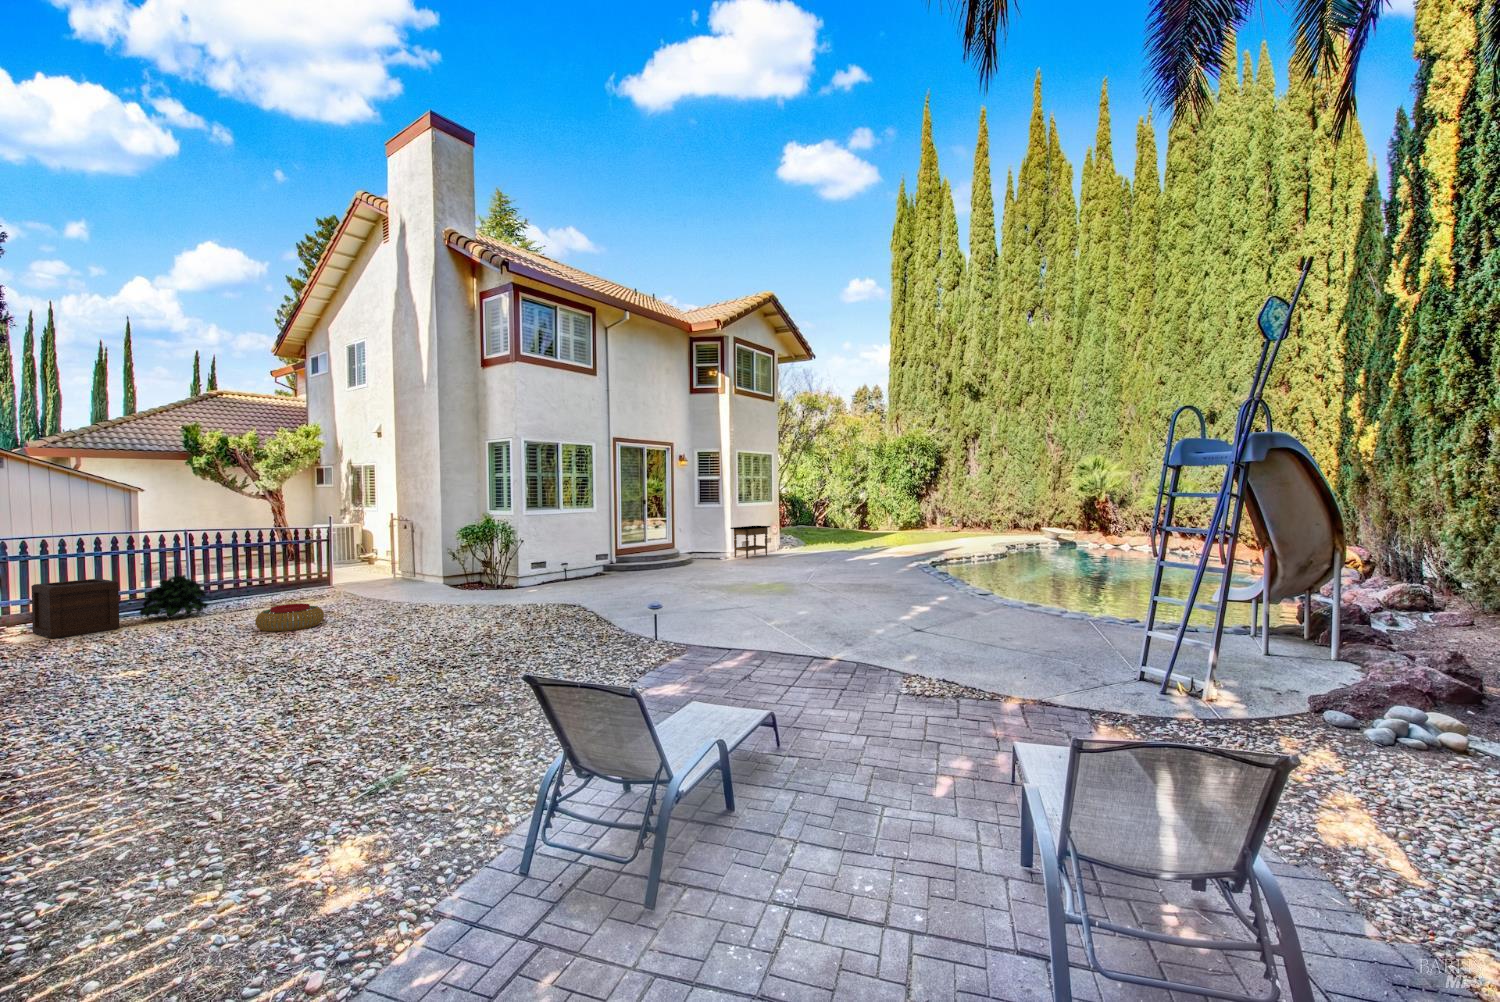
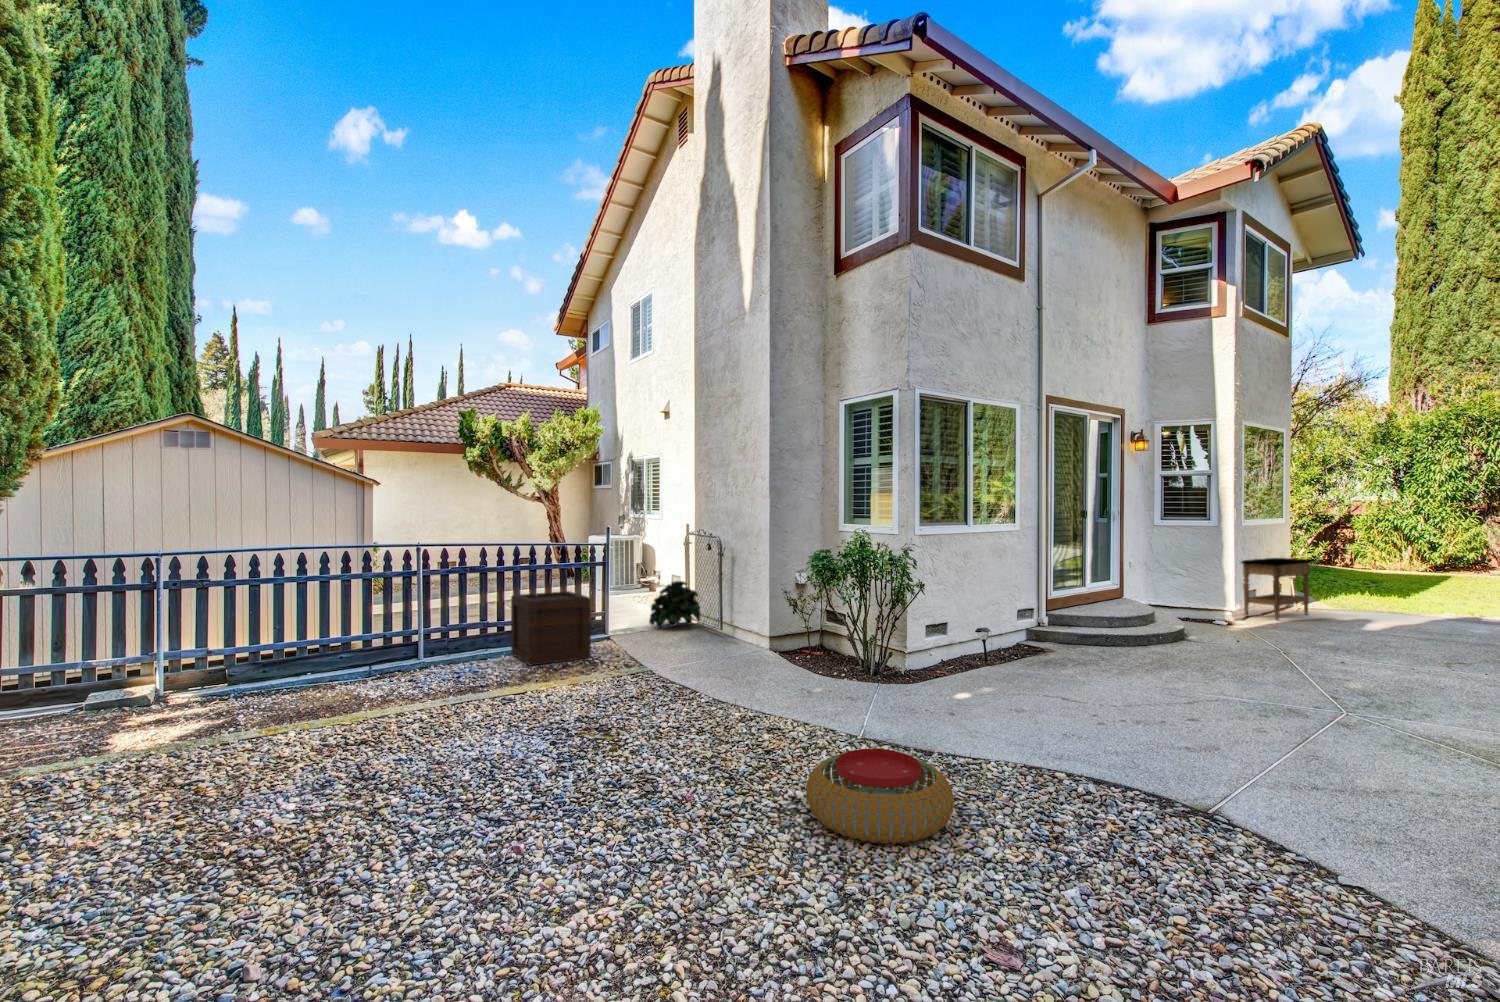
potted plant: present [140,575,208,618] -> present [649,581,701,628]
wooden crate: present [31,579,119,639] -> present [511,591,591,666]
pouf: present [255,604,324,631] -> present [806,749,954,844]

